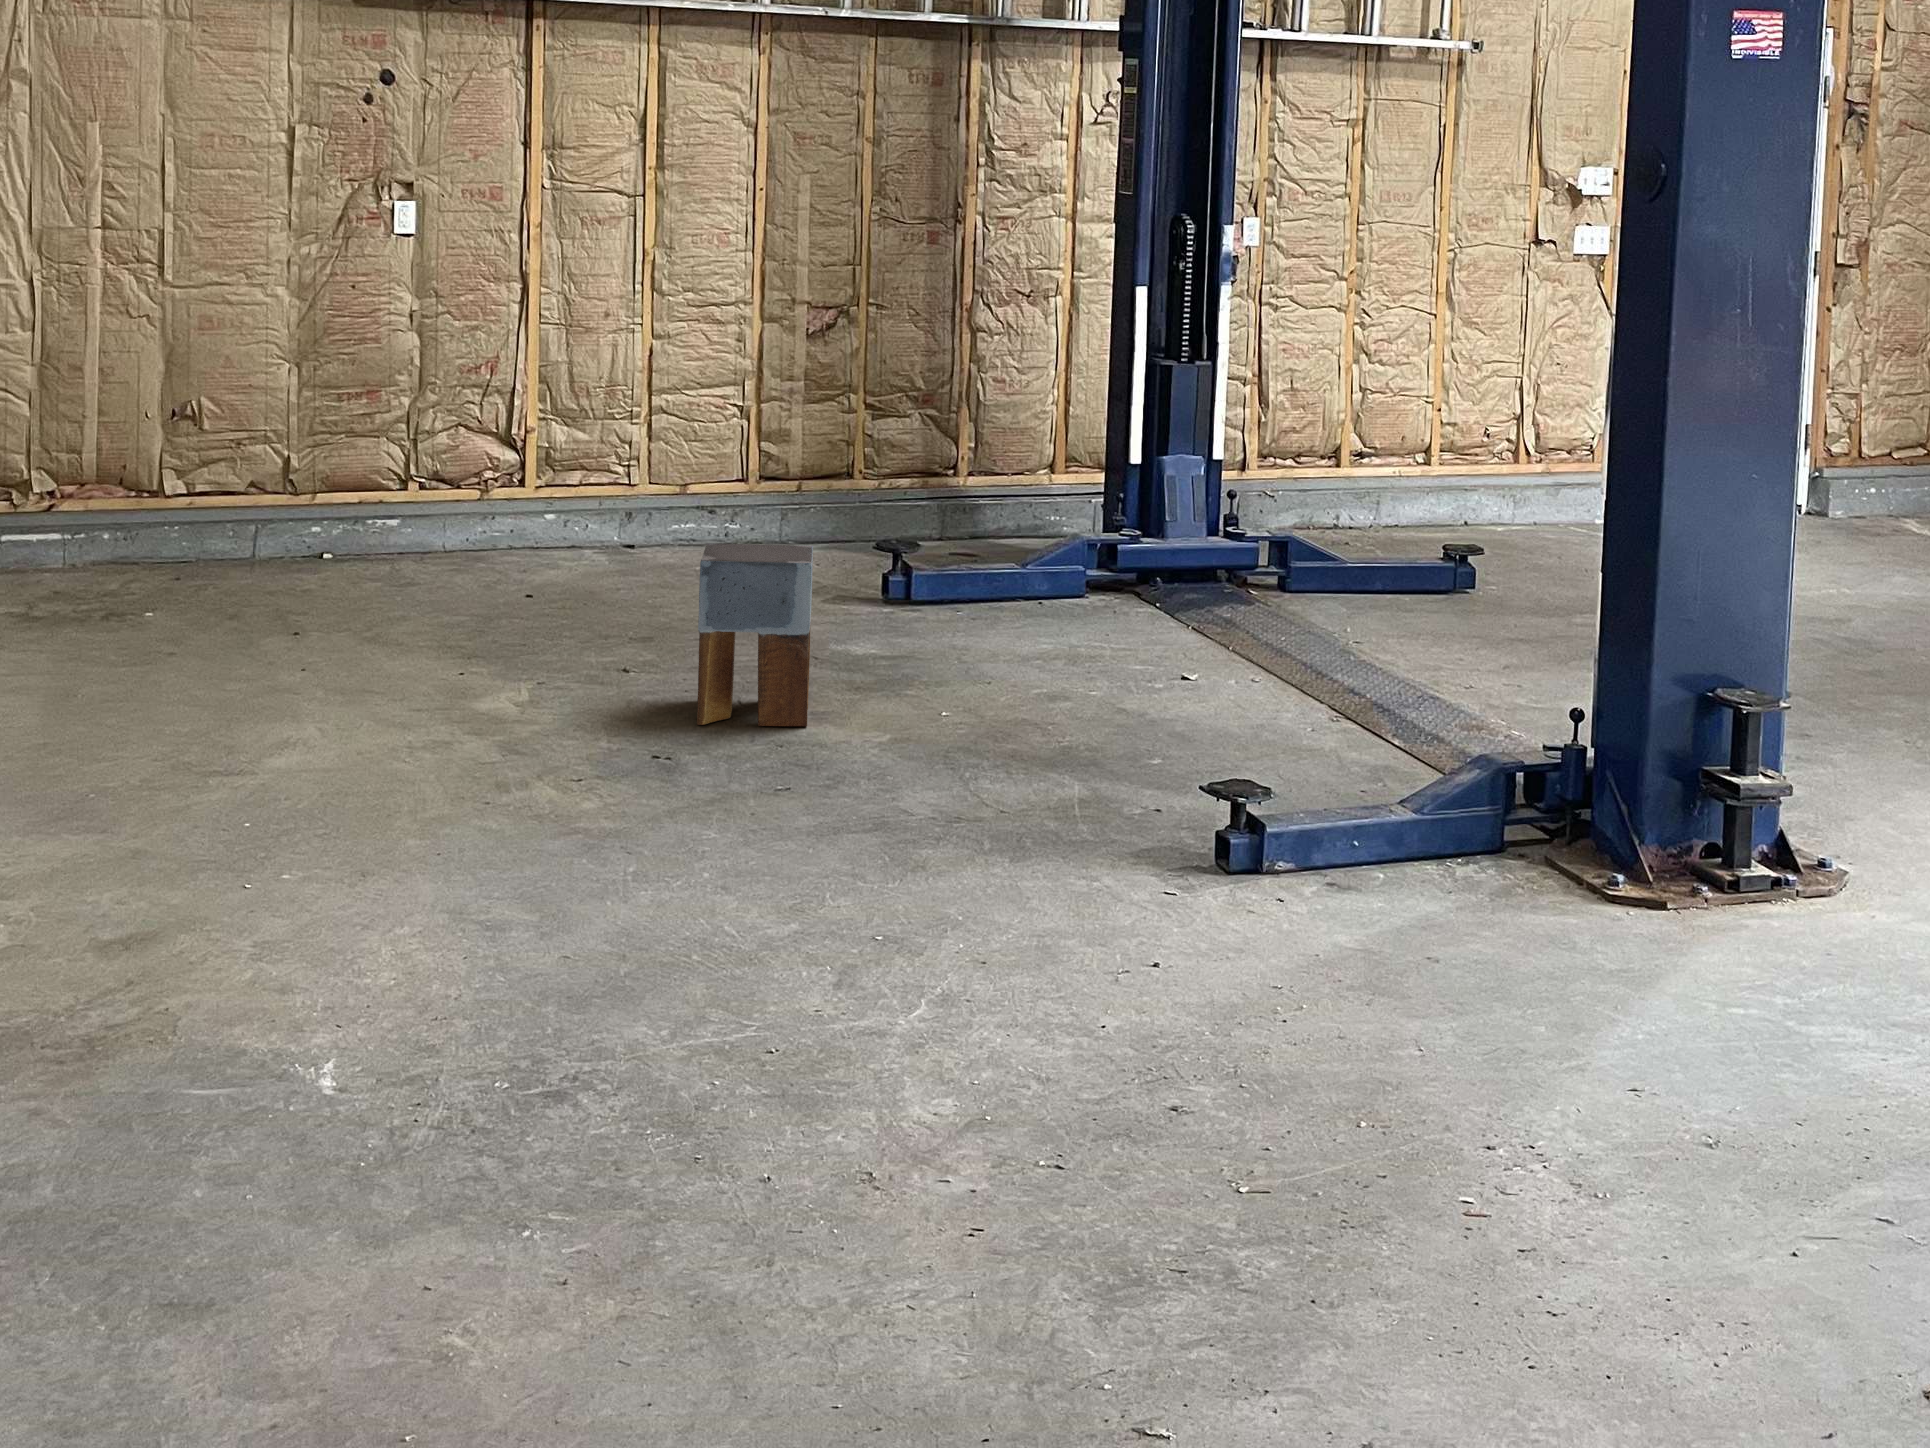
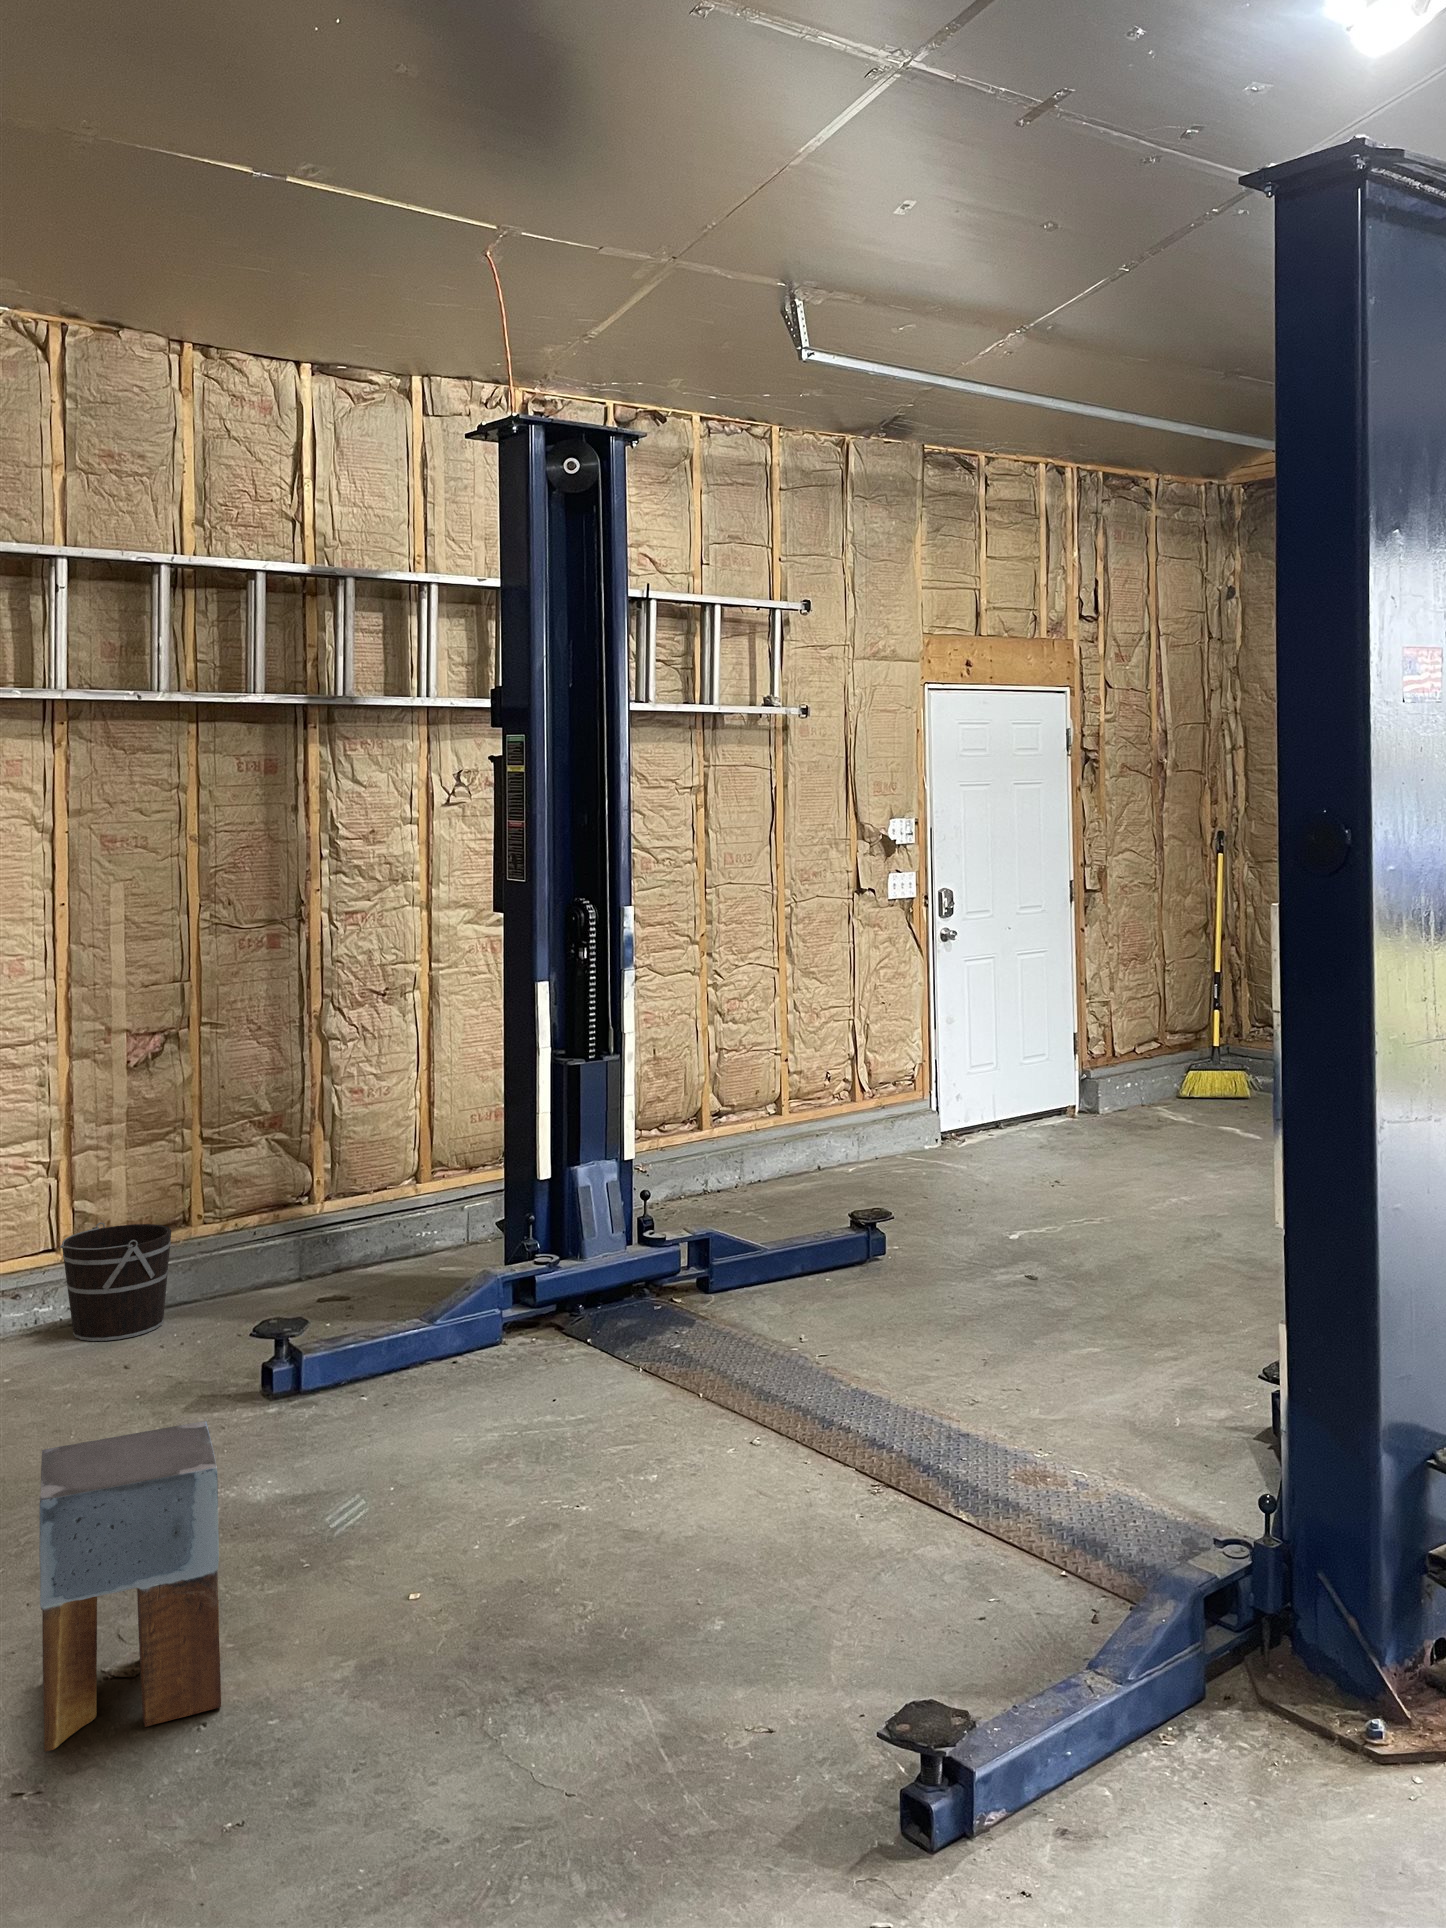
bucket: none [747,461,833,553] -> present [60,1223,171,1341]

